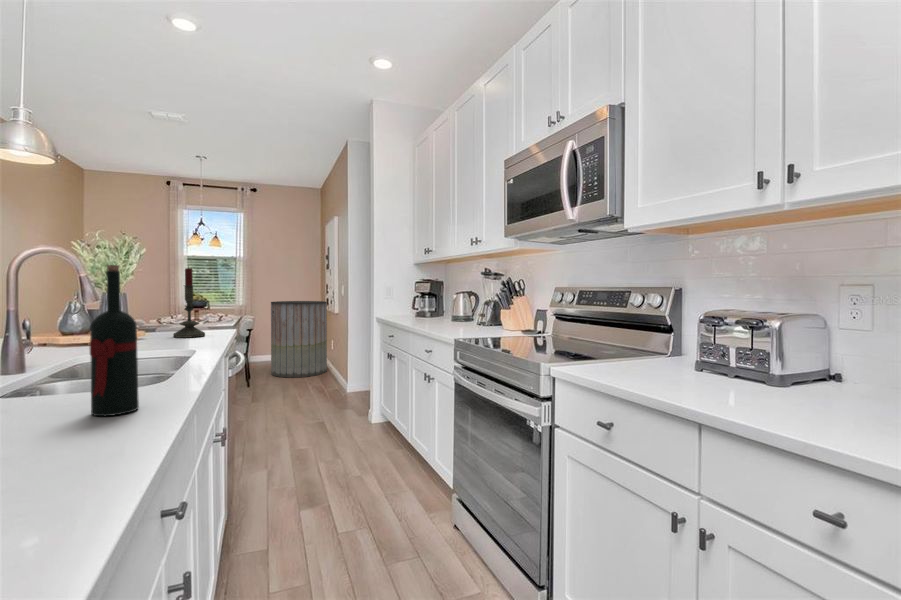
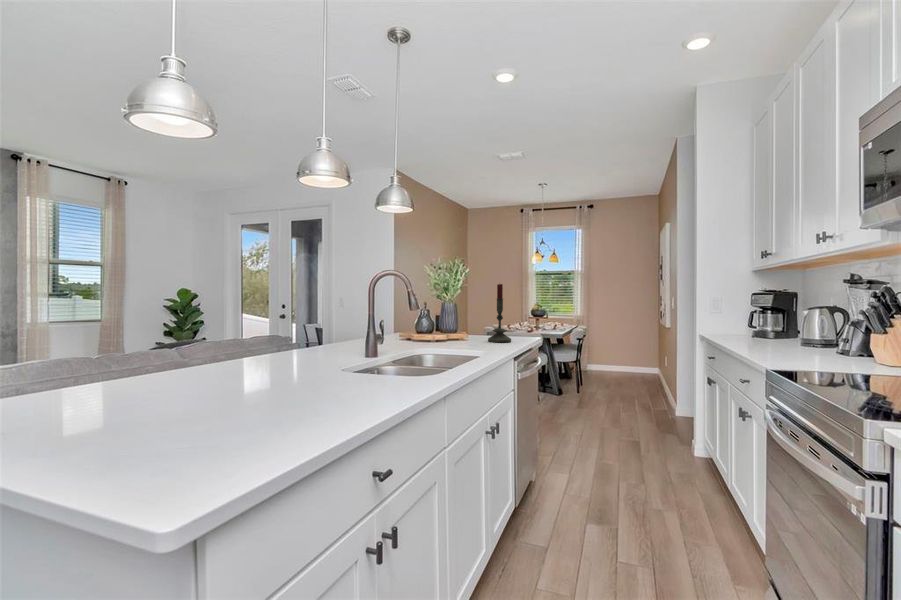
wine bottle: present [90,265,139,416] -> none [370,288,401,397]
trash can: present [271,301,327,378] -> none [601,312,659,390]

